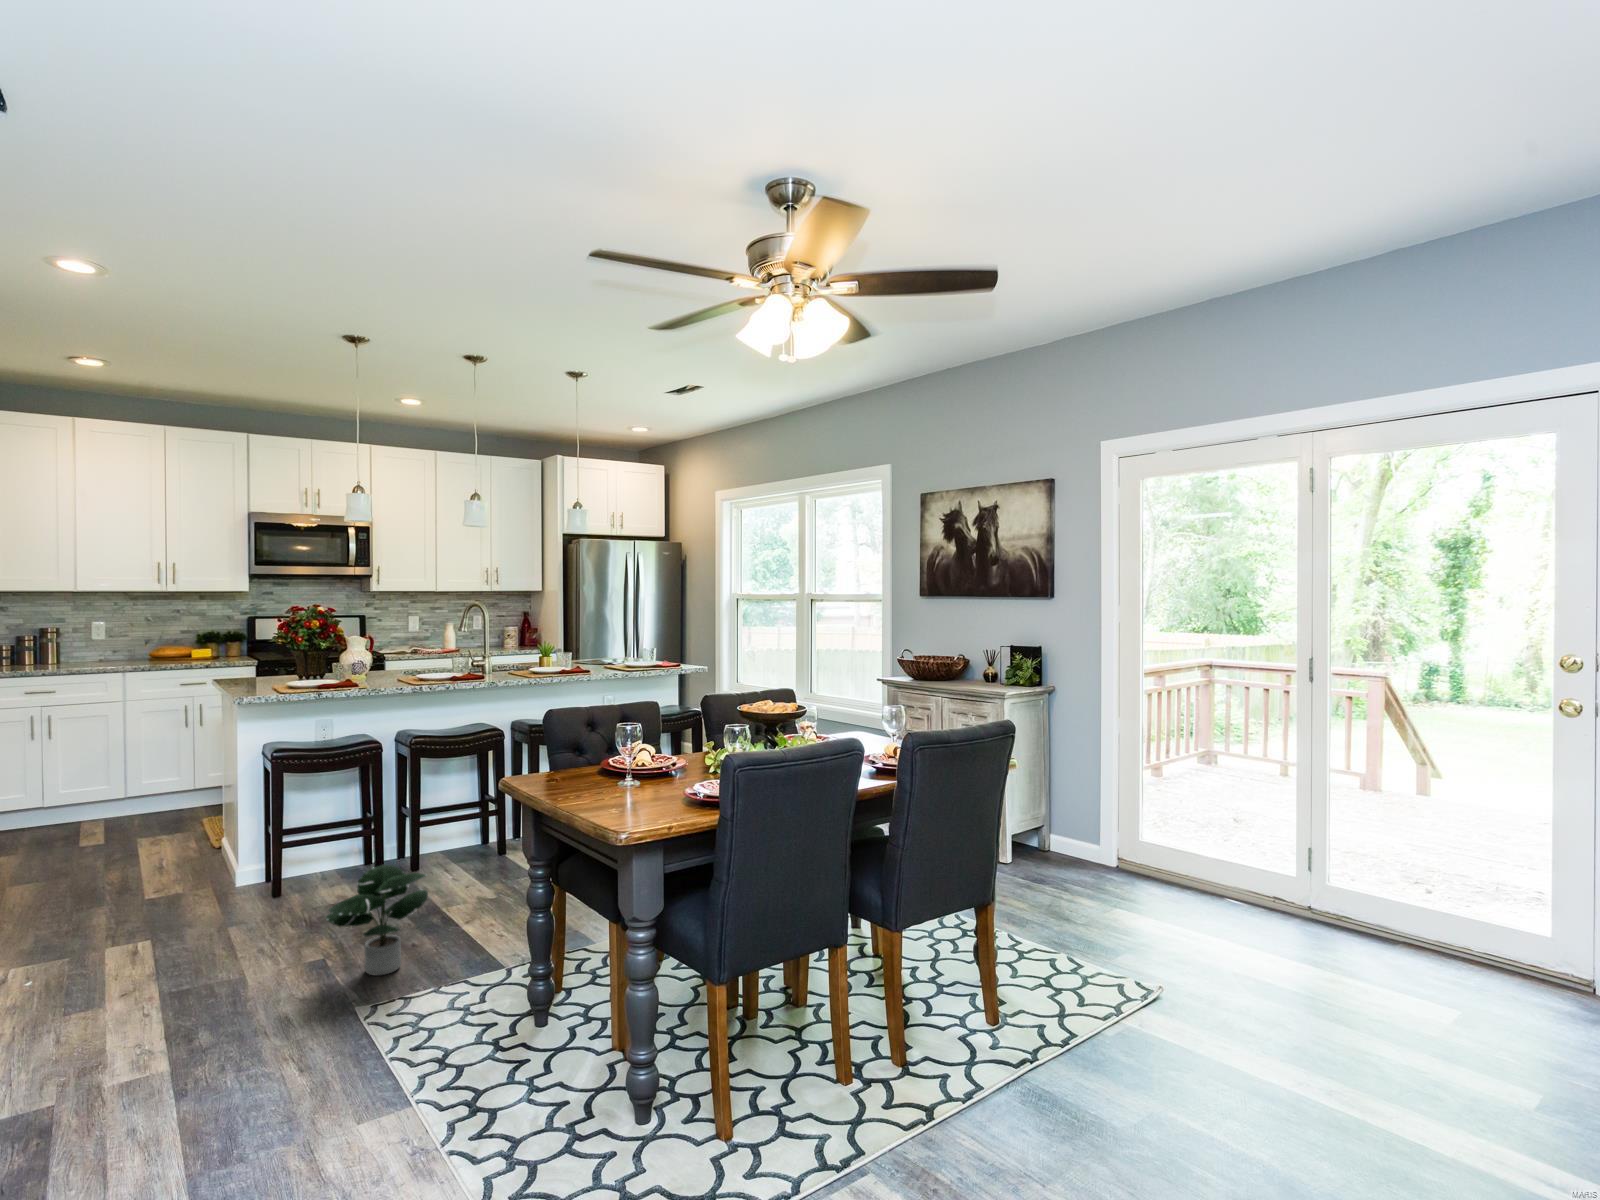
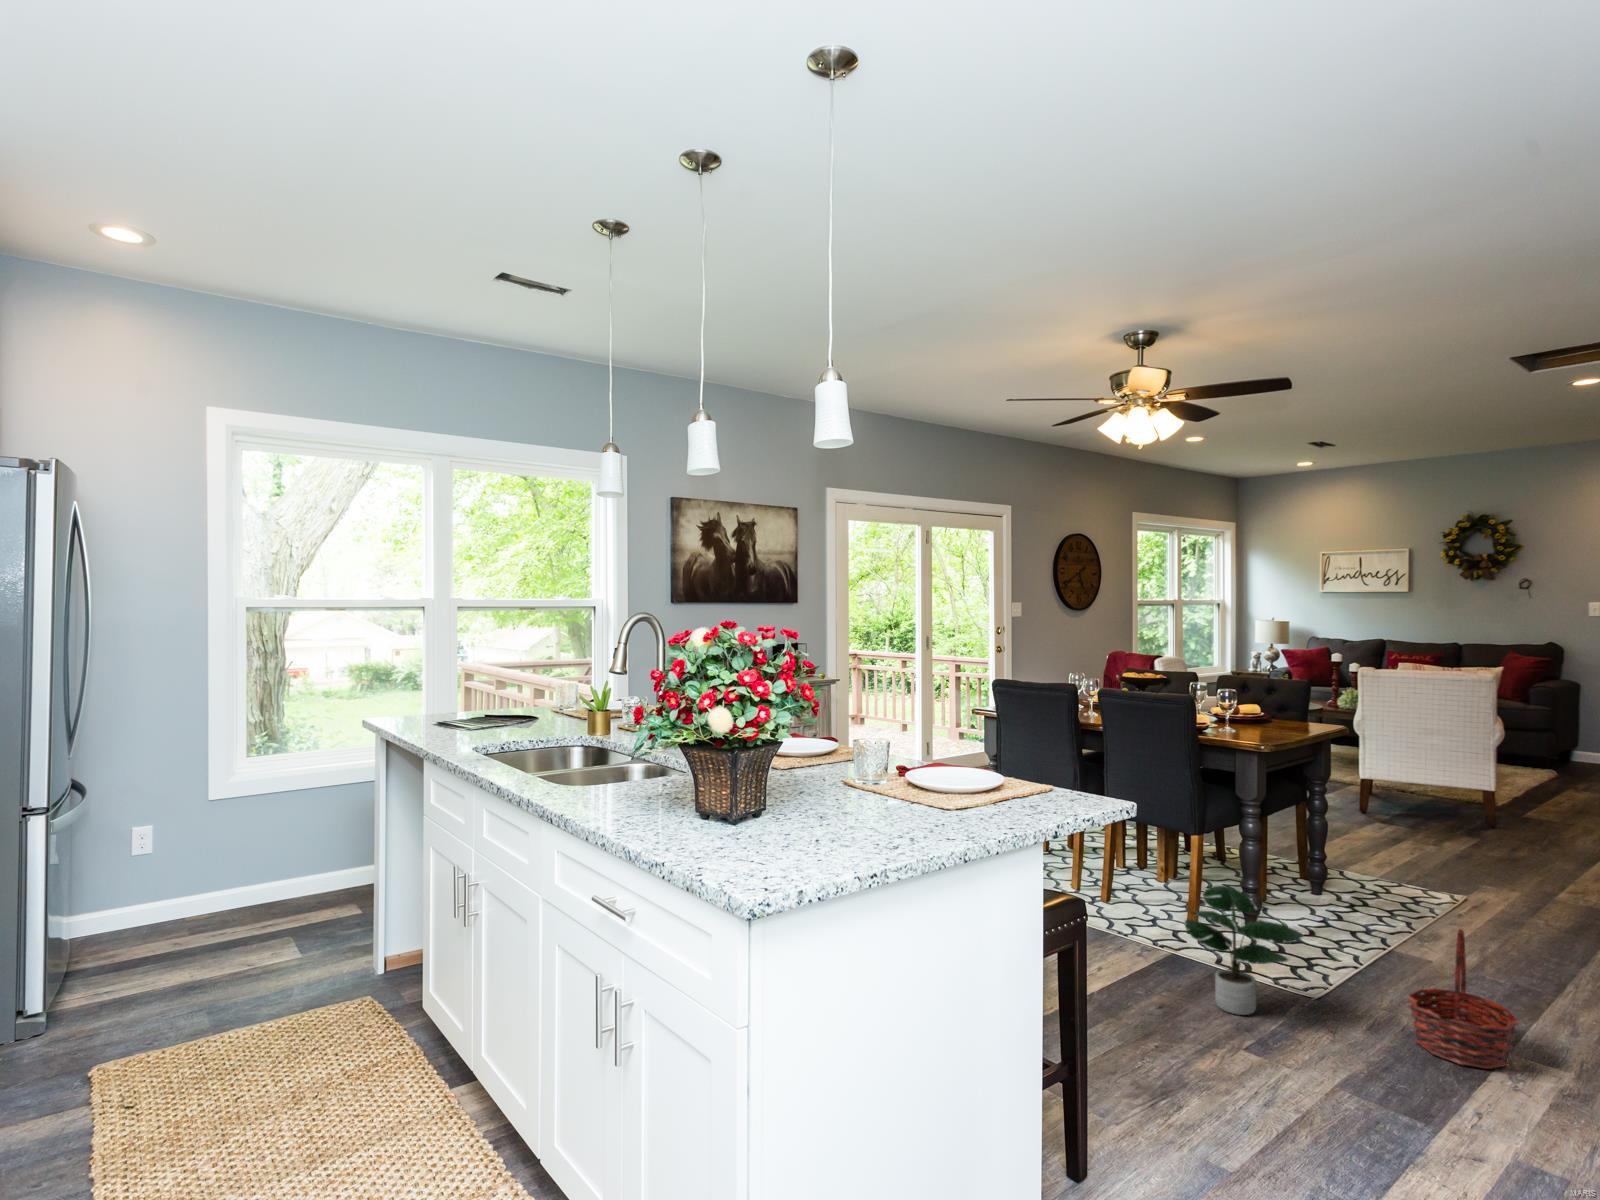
basket: none [152,929,256,1065] -> present [1408,929,1520,1069]

